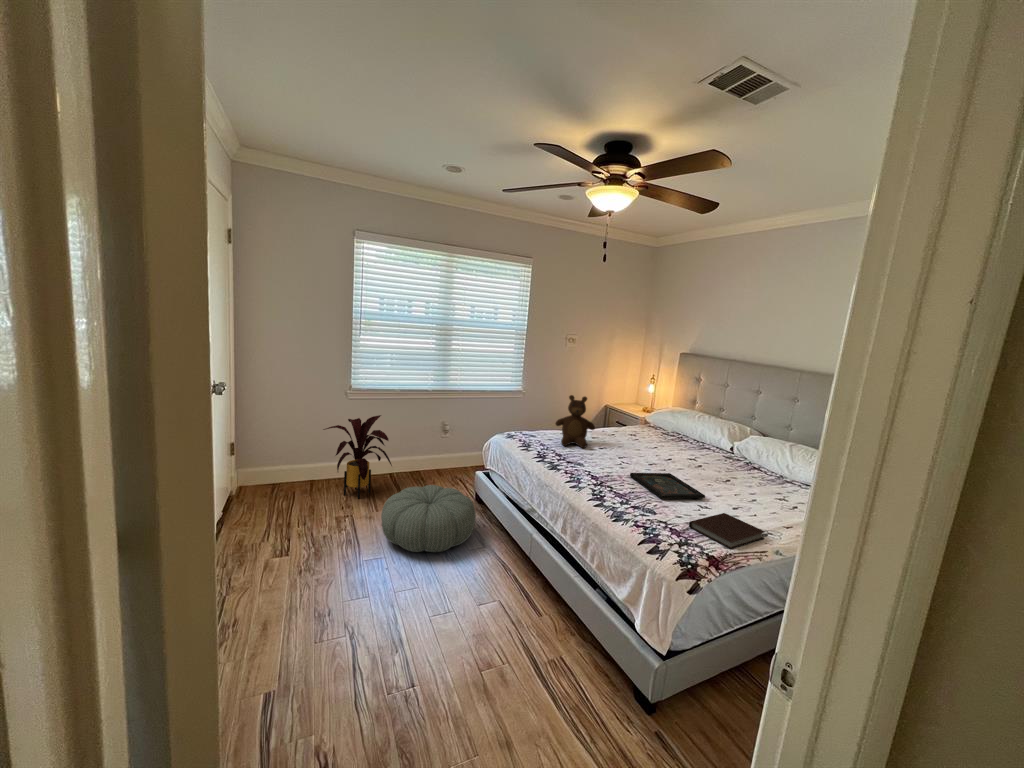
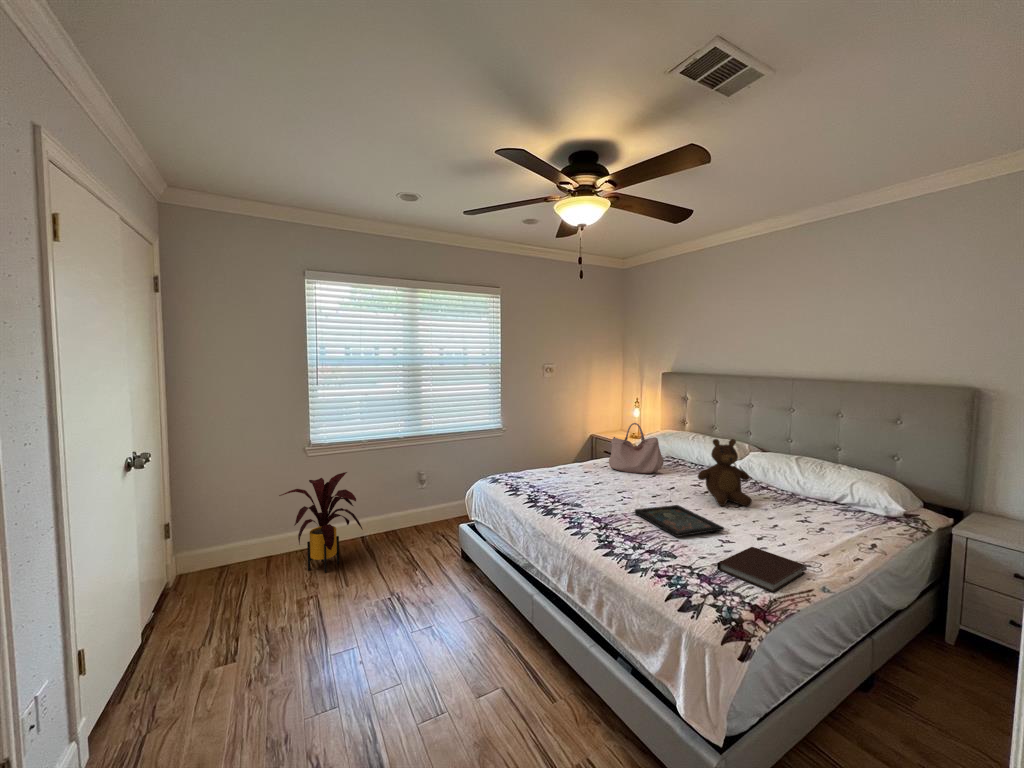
teddy bear: present [555,395,595,448] -> present [698,439,752,506]
handbag: none [617,397,667,444] -> present [609,423,663,473]
pouf: present [381,485,476,552] -> none [352,547,464,634]

